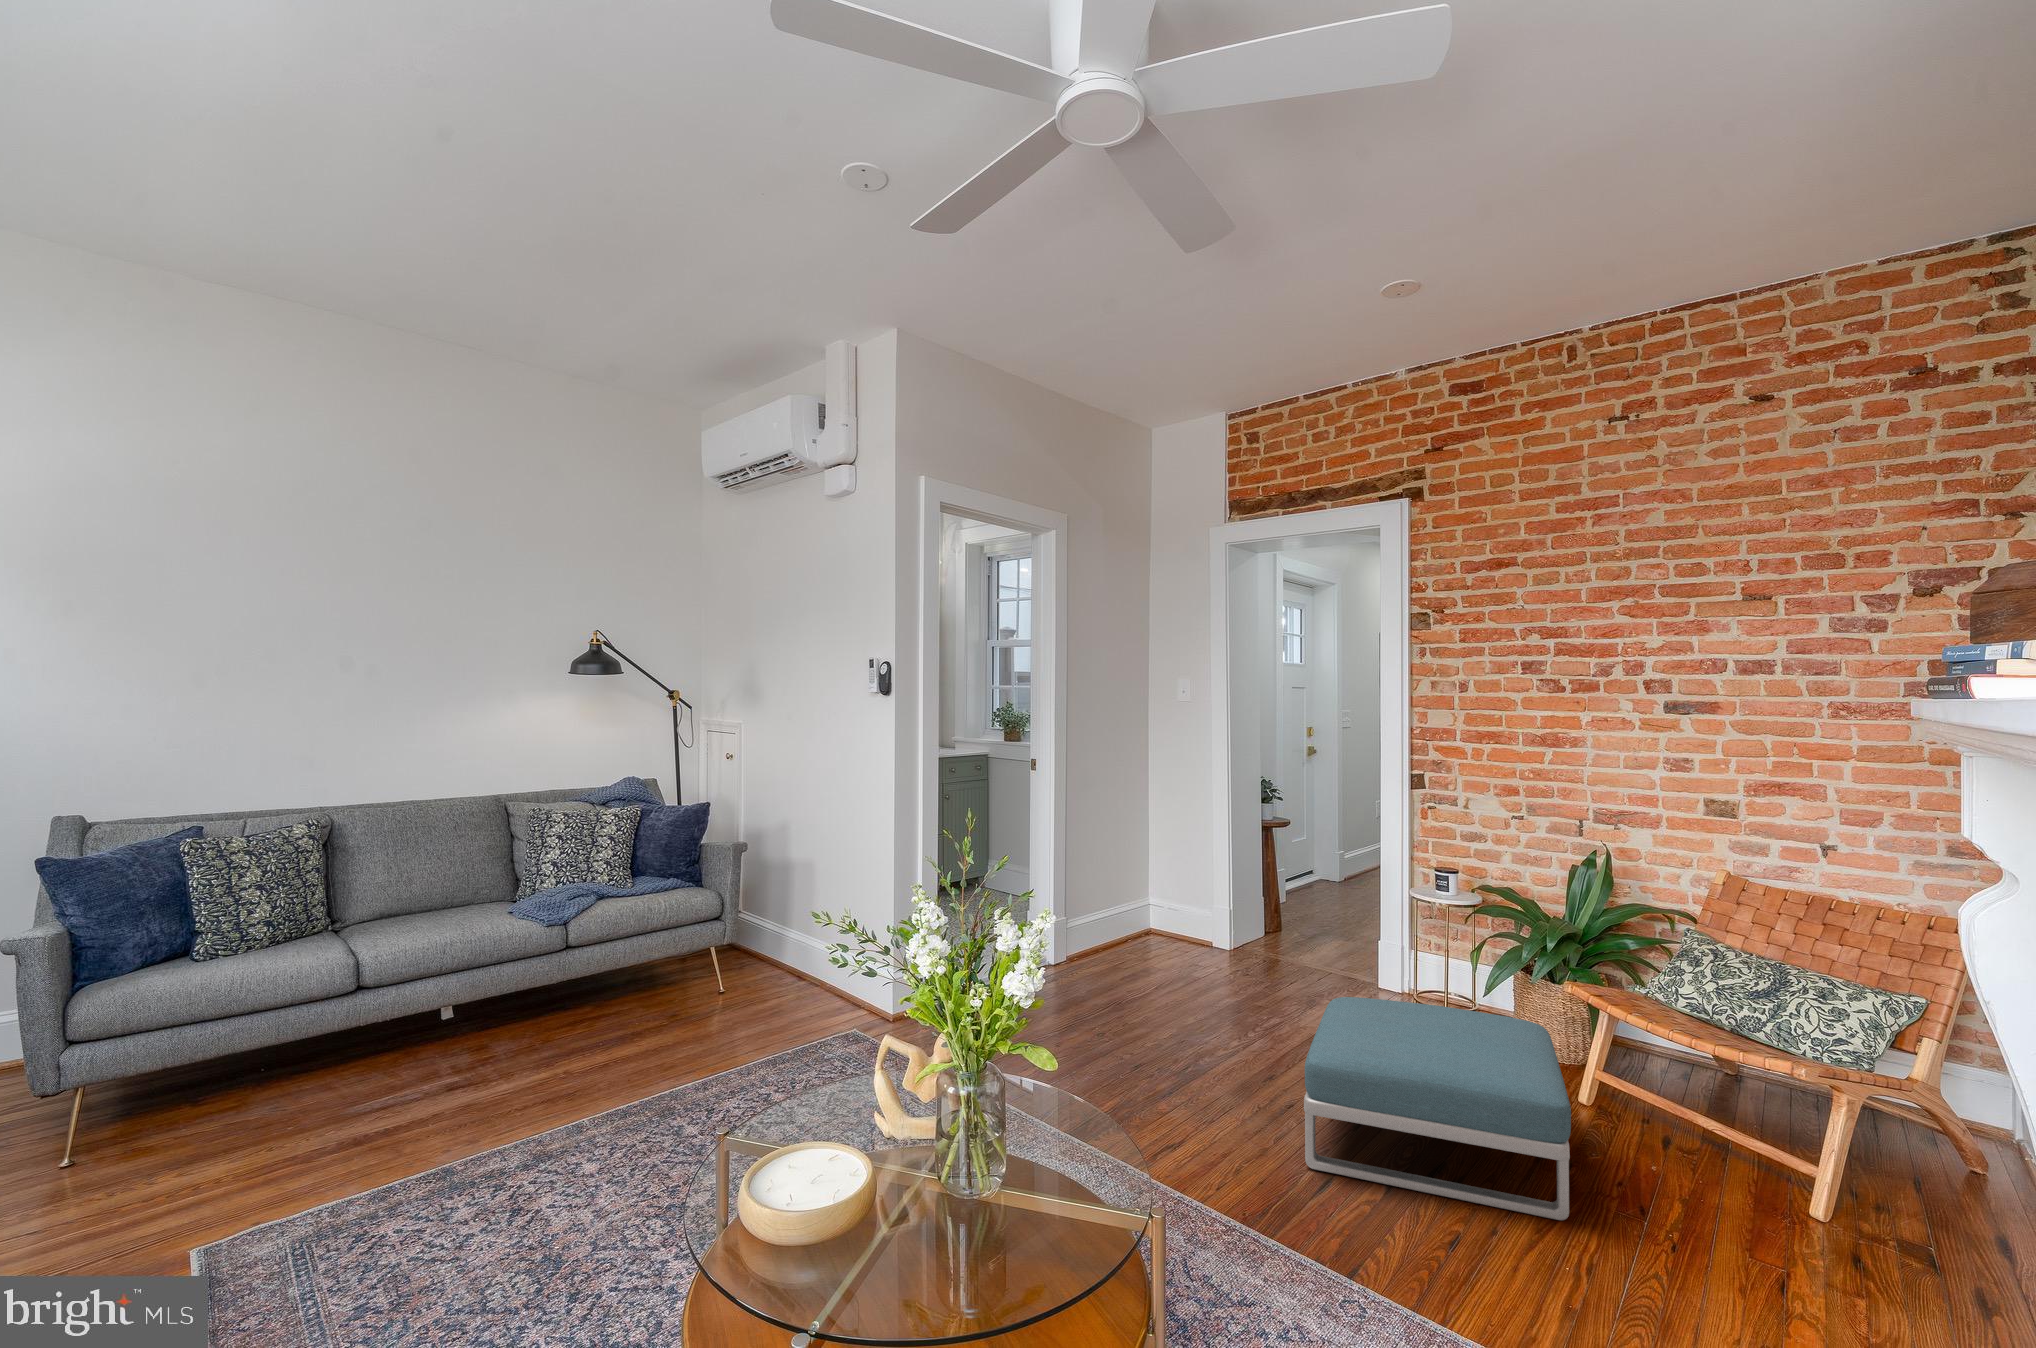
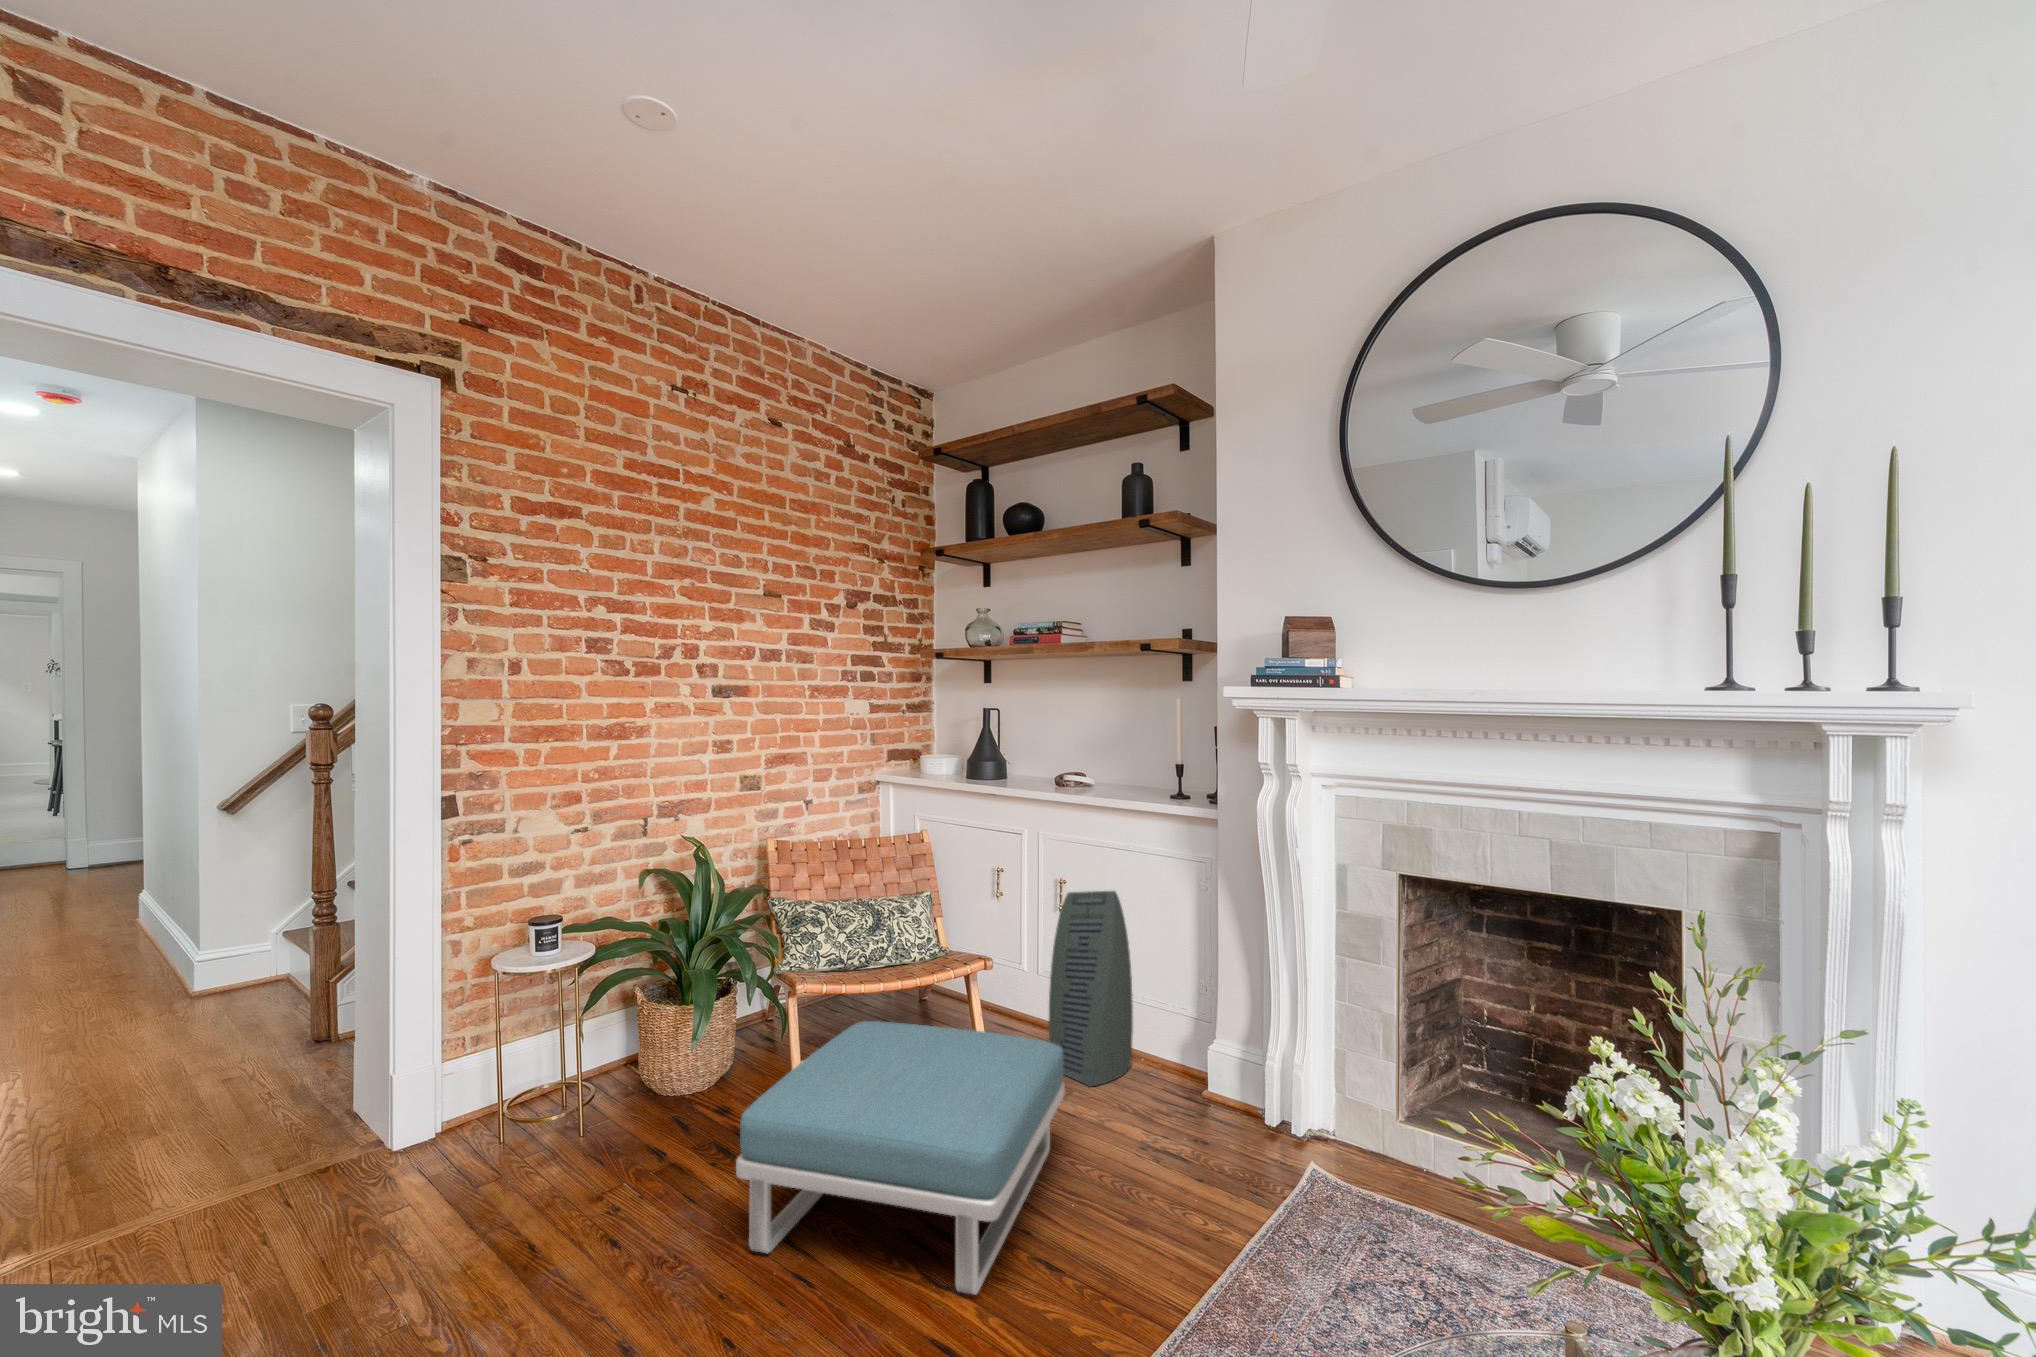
air purifier: none [1786,1003,1948,1324] -> present [1049,891,1133,1086]

